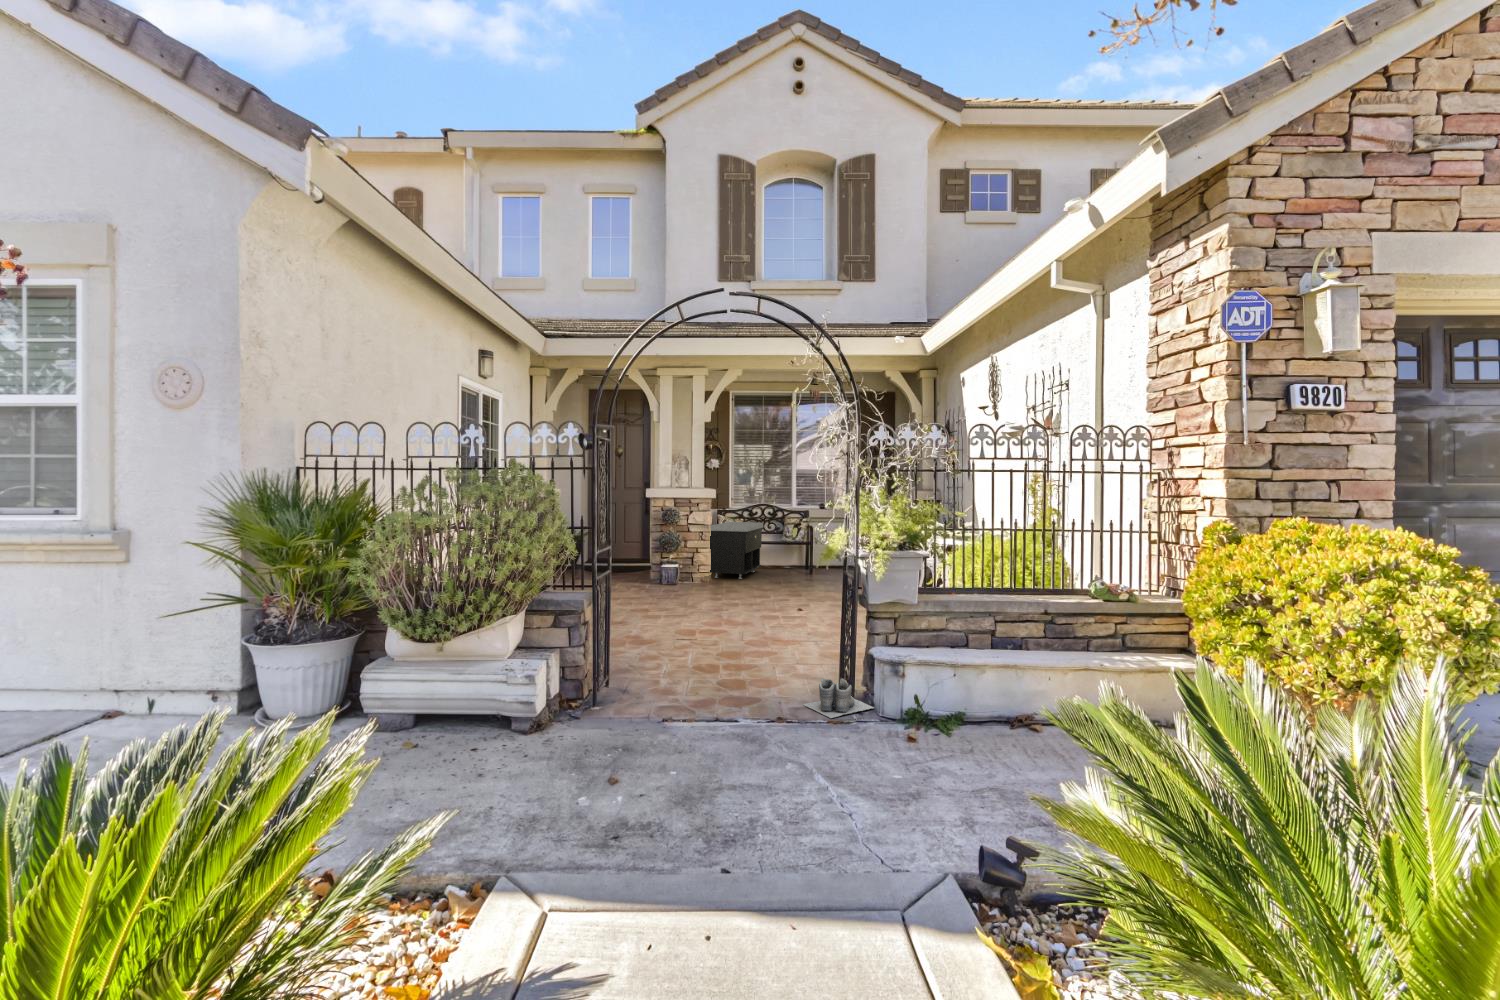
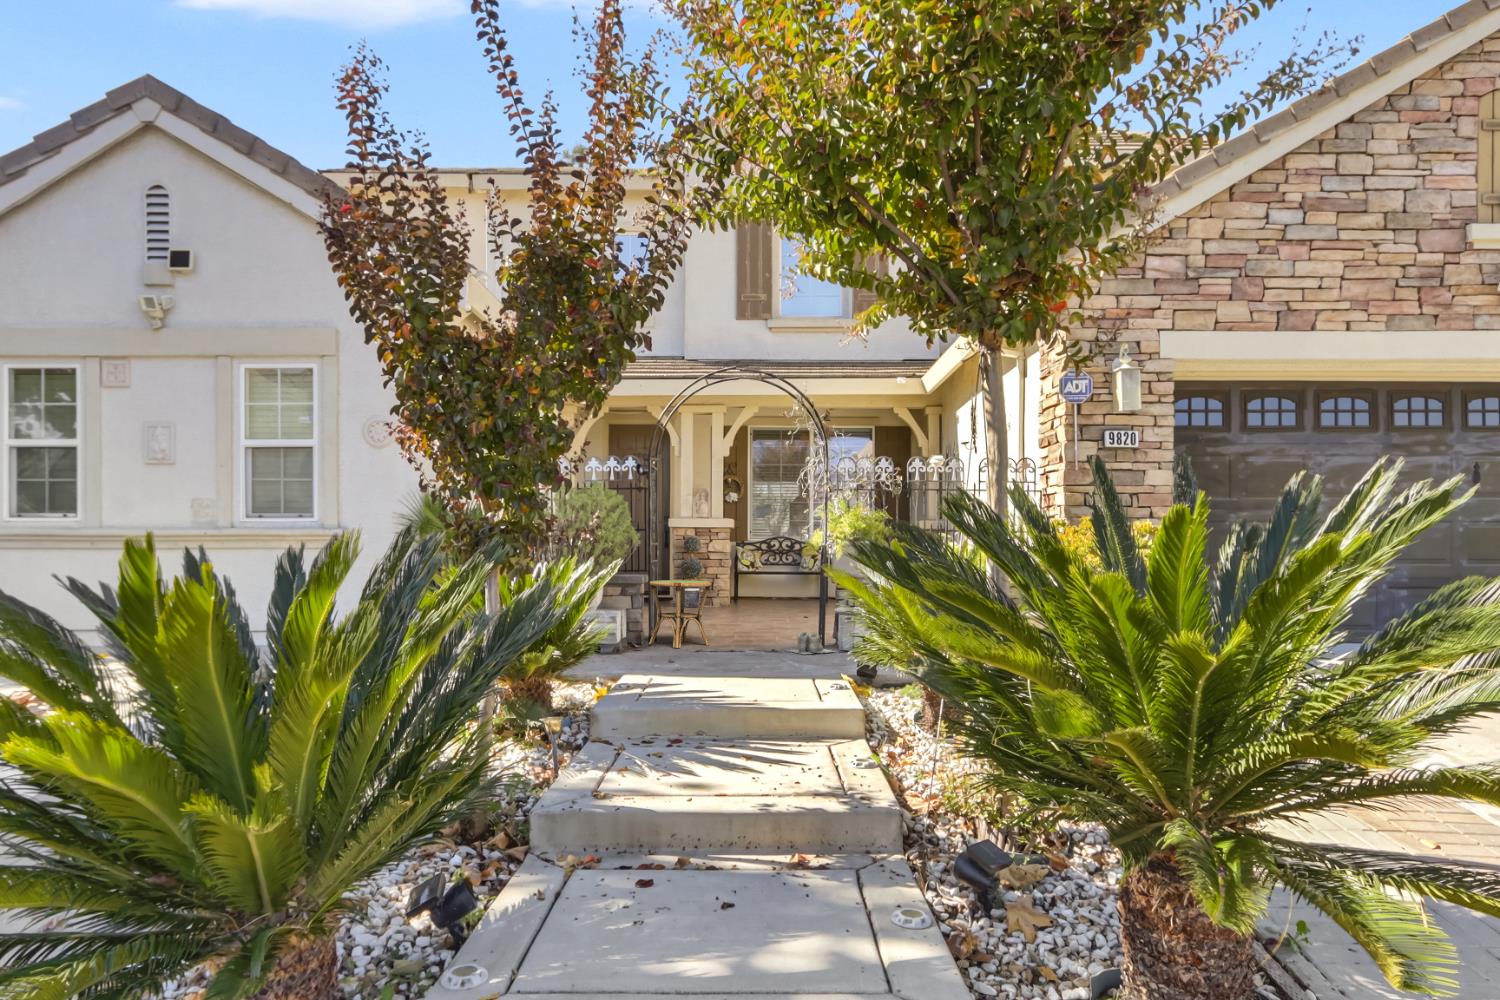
storage bench: present [710,522,763,579] -> none [726,553,780,604]
side table: none [605,594,694,700] -> present [649,580,712,648]

